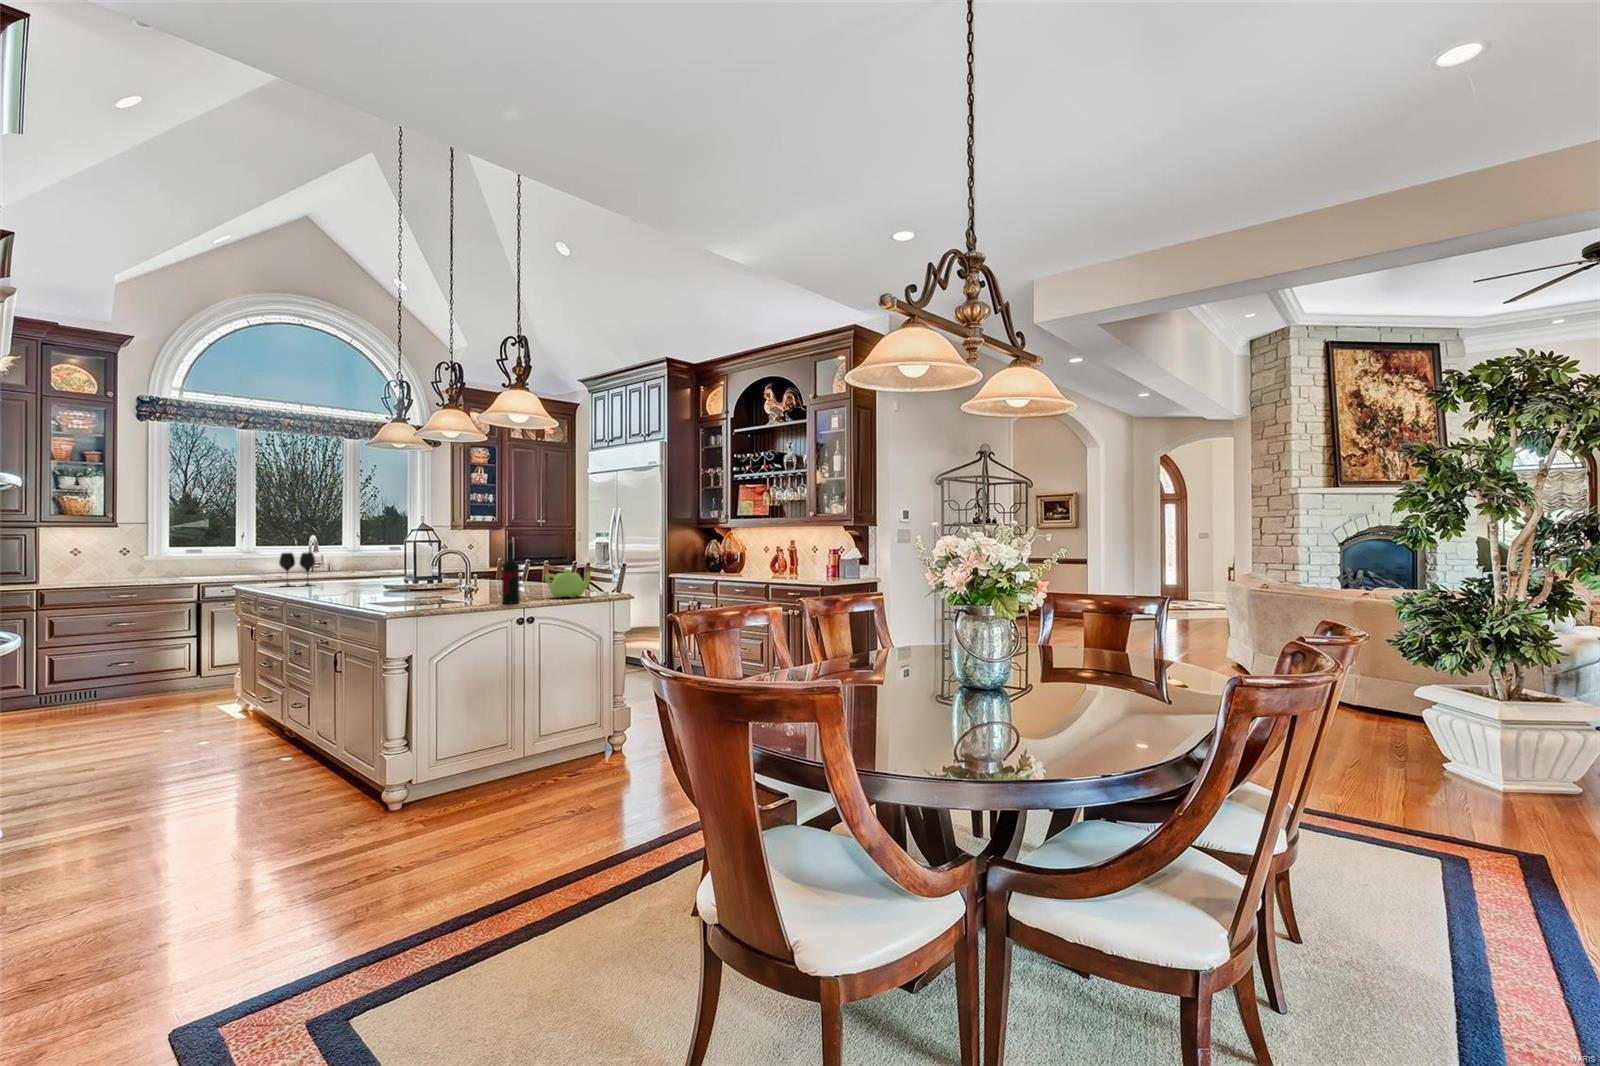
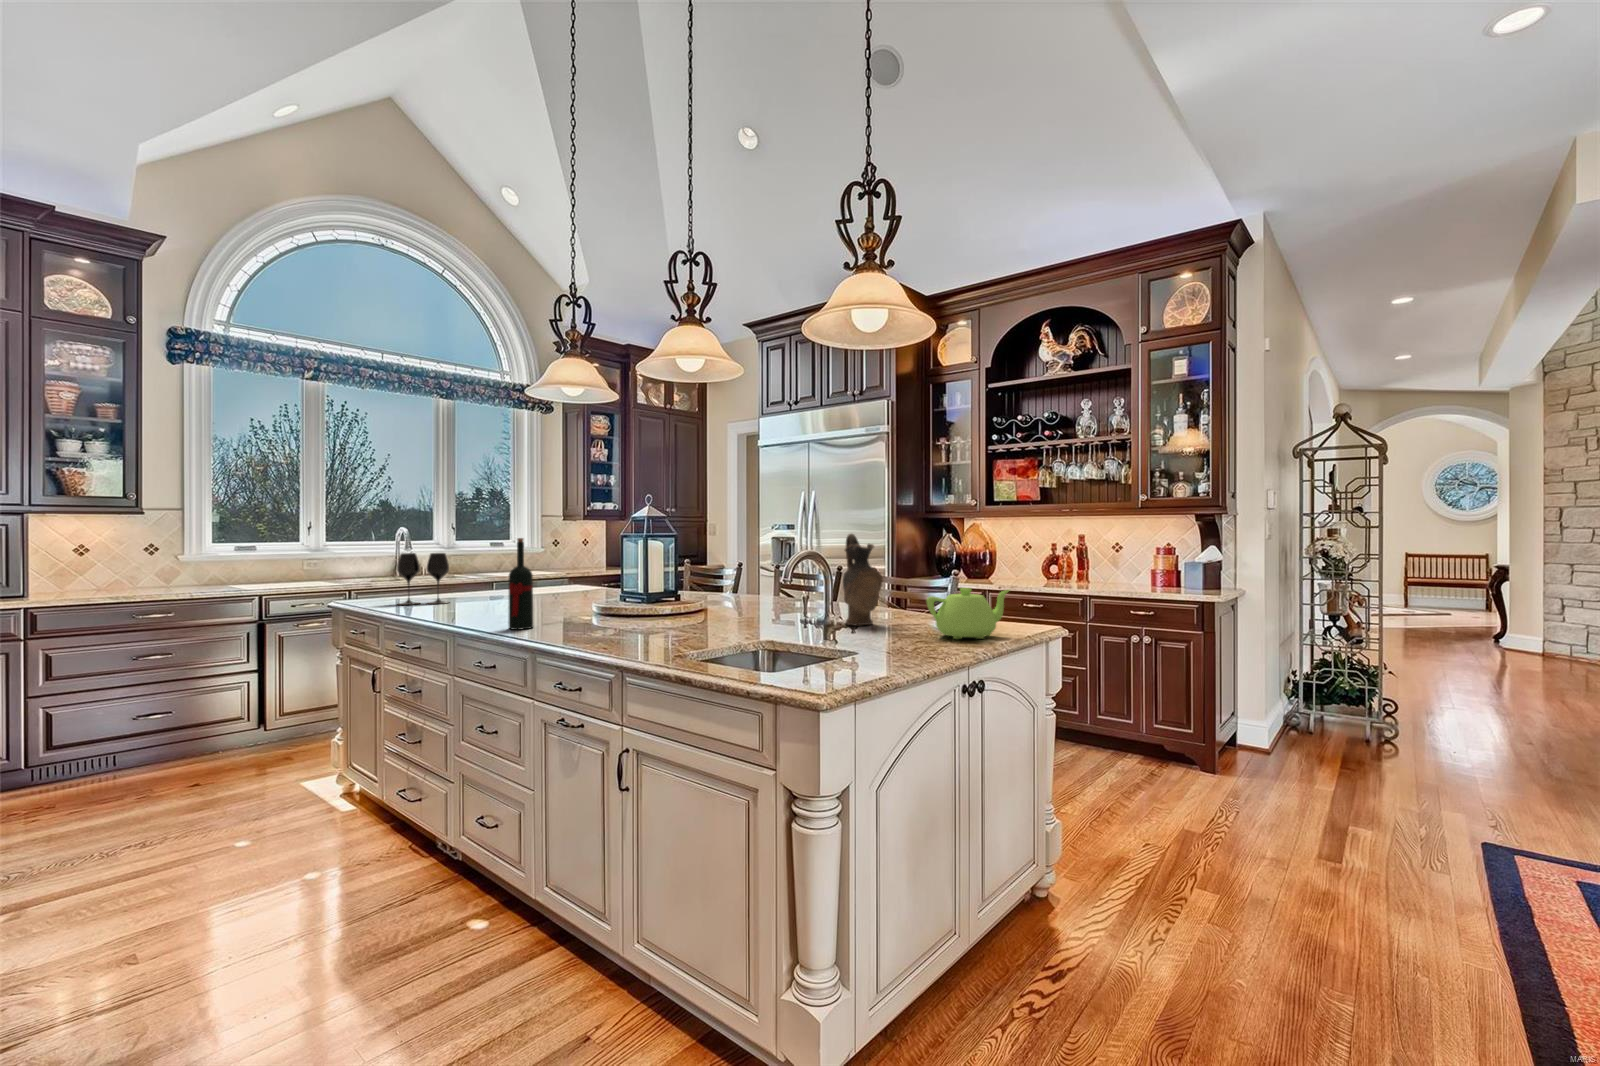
ceramic pitcher: none [521,538,545,593] -> present [843,534,883,625]
wine bottle: present [502,540,520,603] -> present [509,538,533,630]

